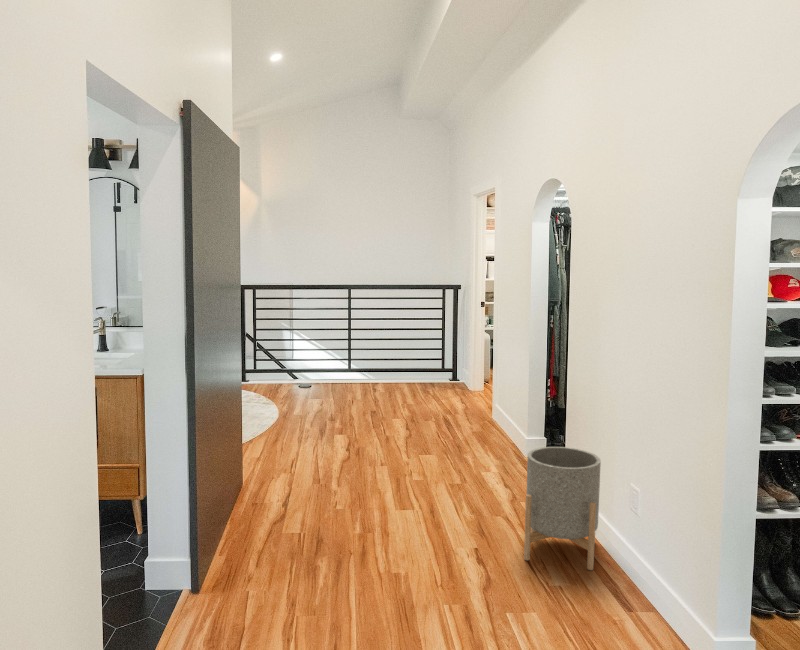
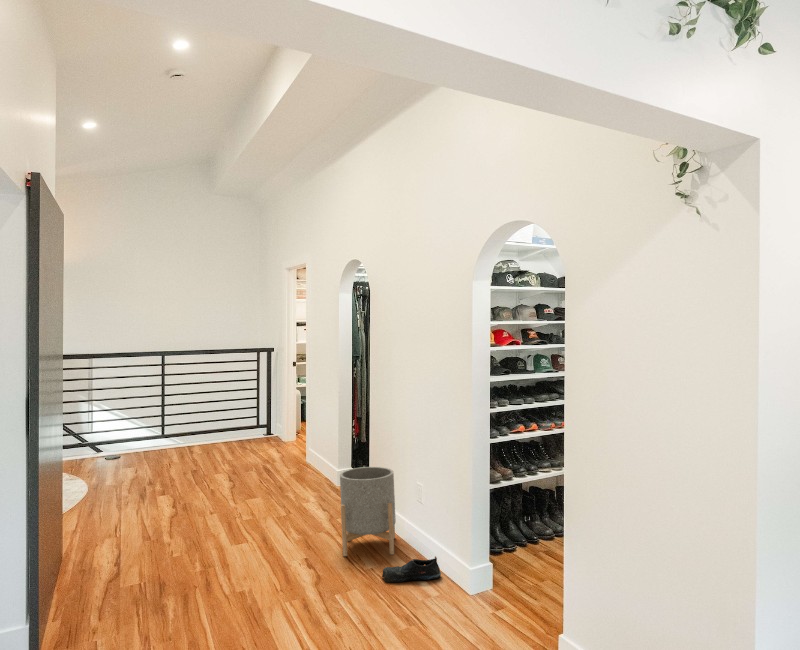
shoe: none [575,593,664,629] -> present [382,556,441,582]

